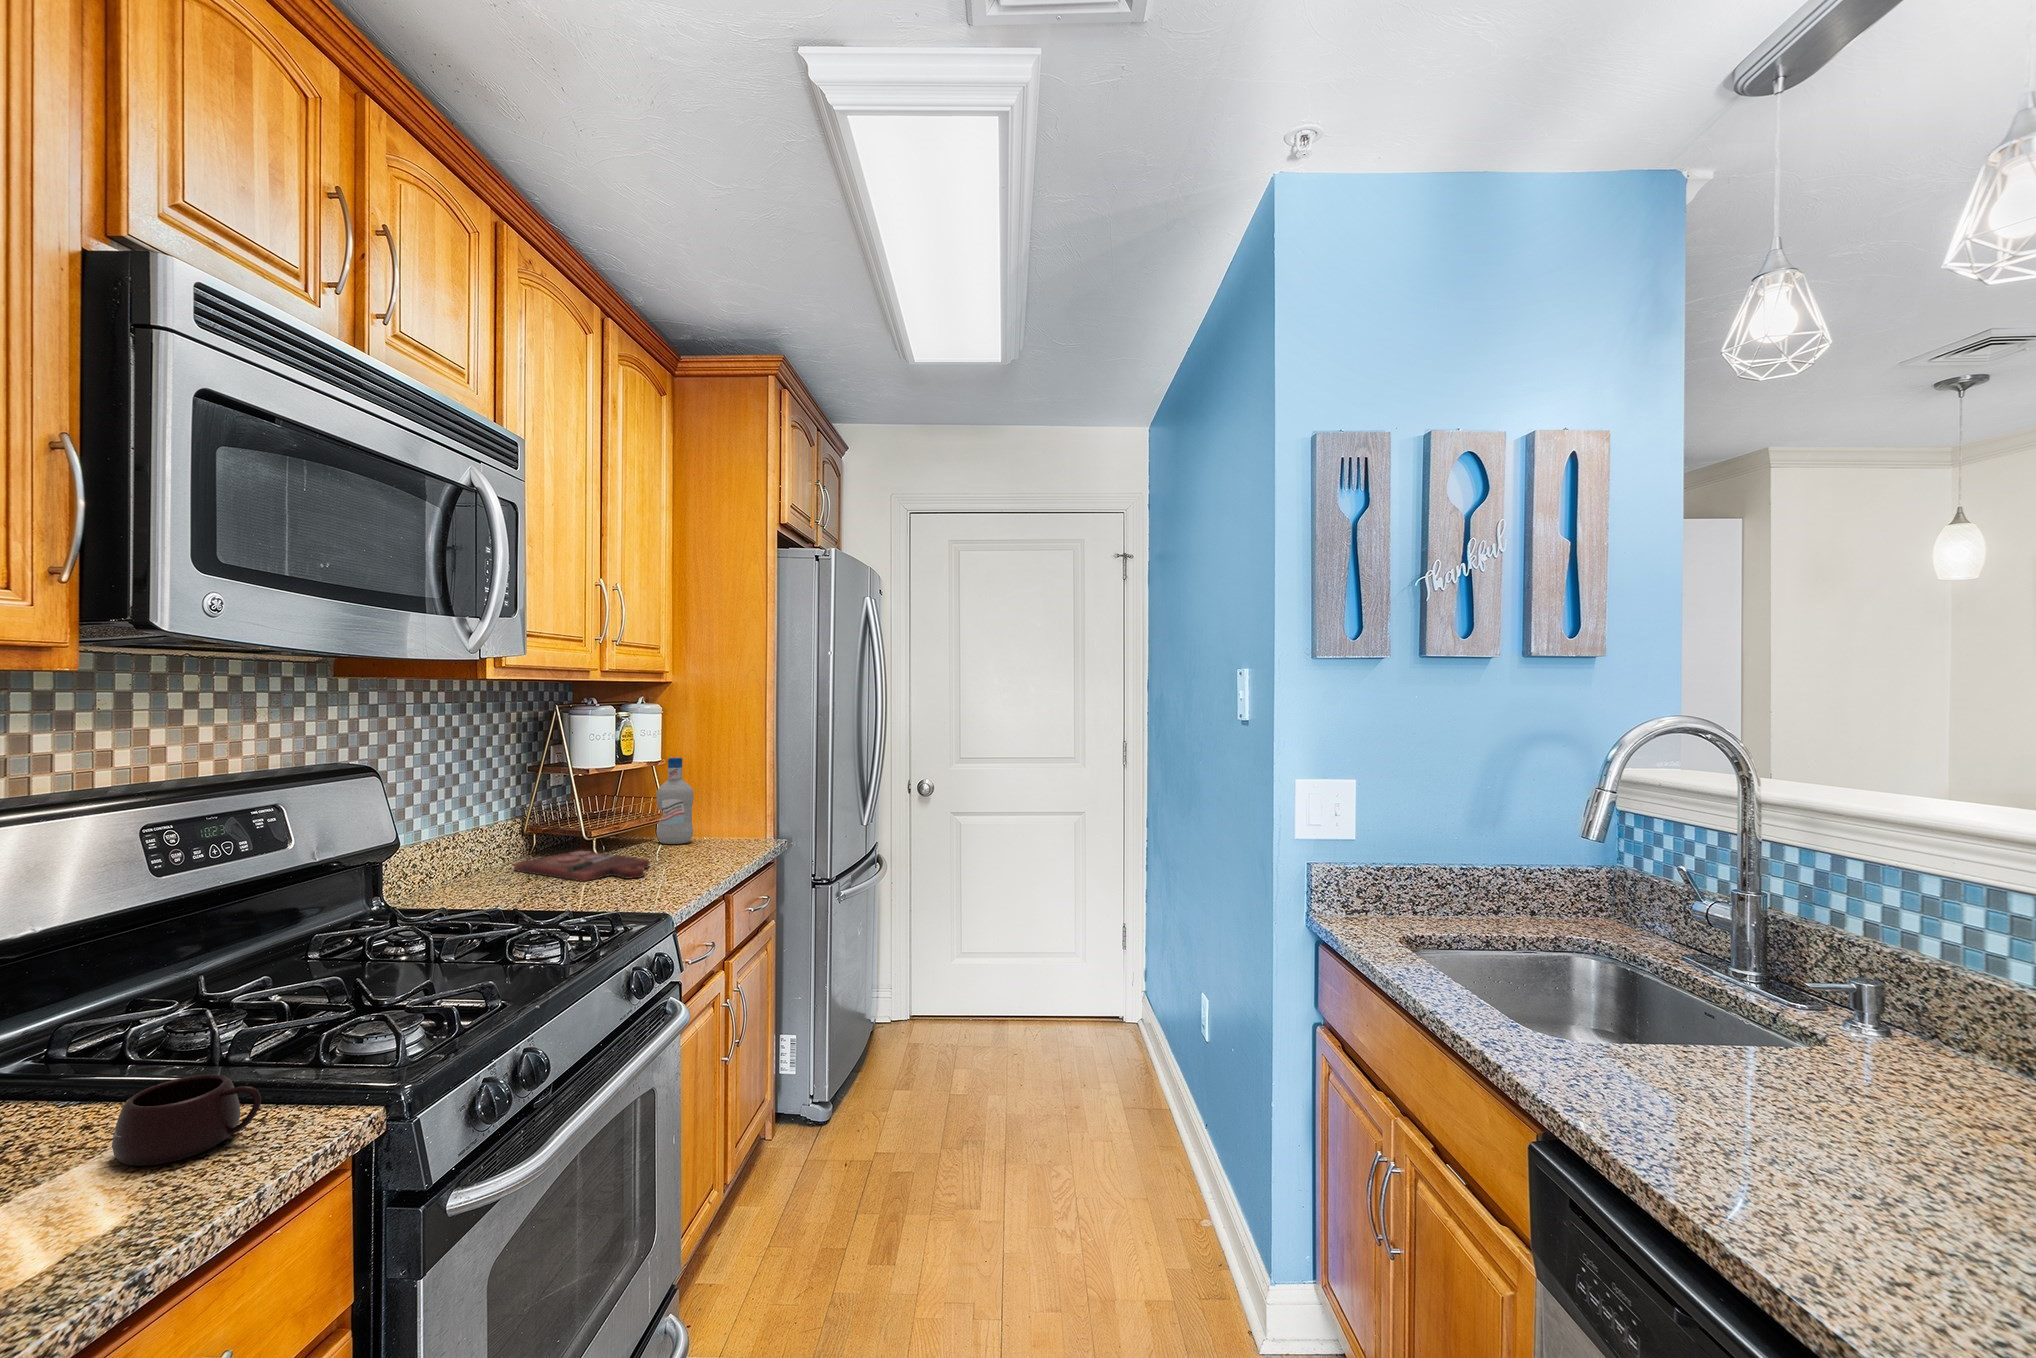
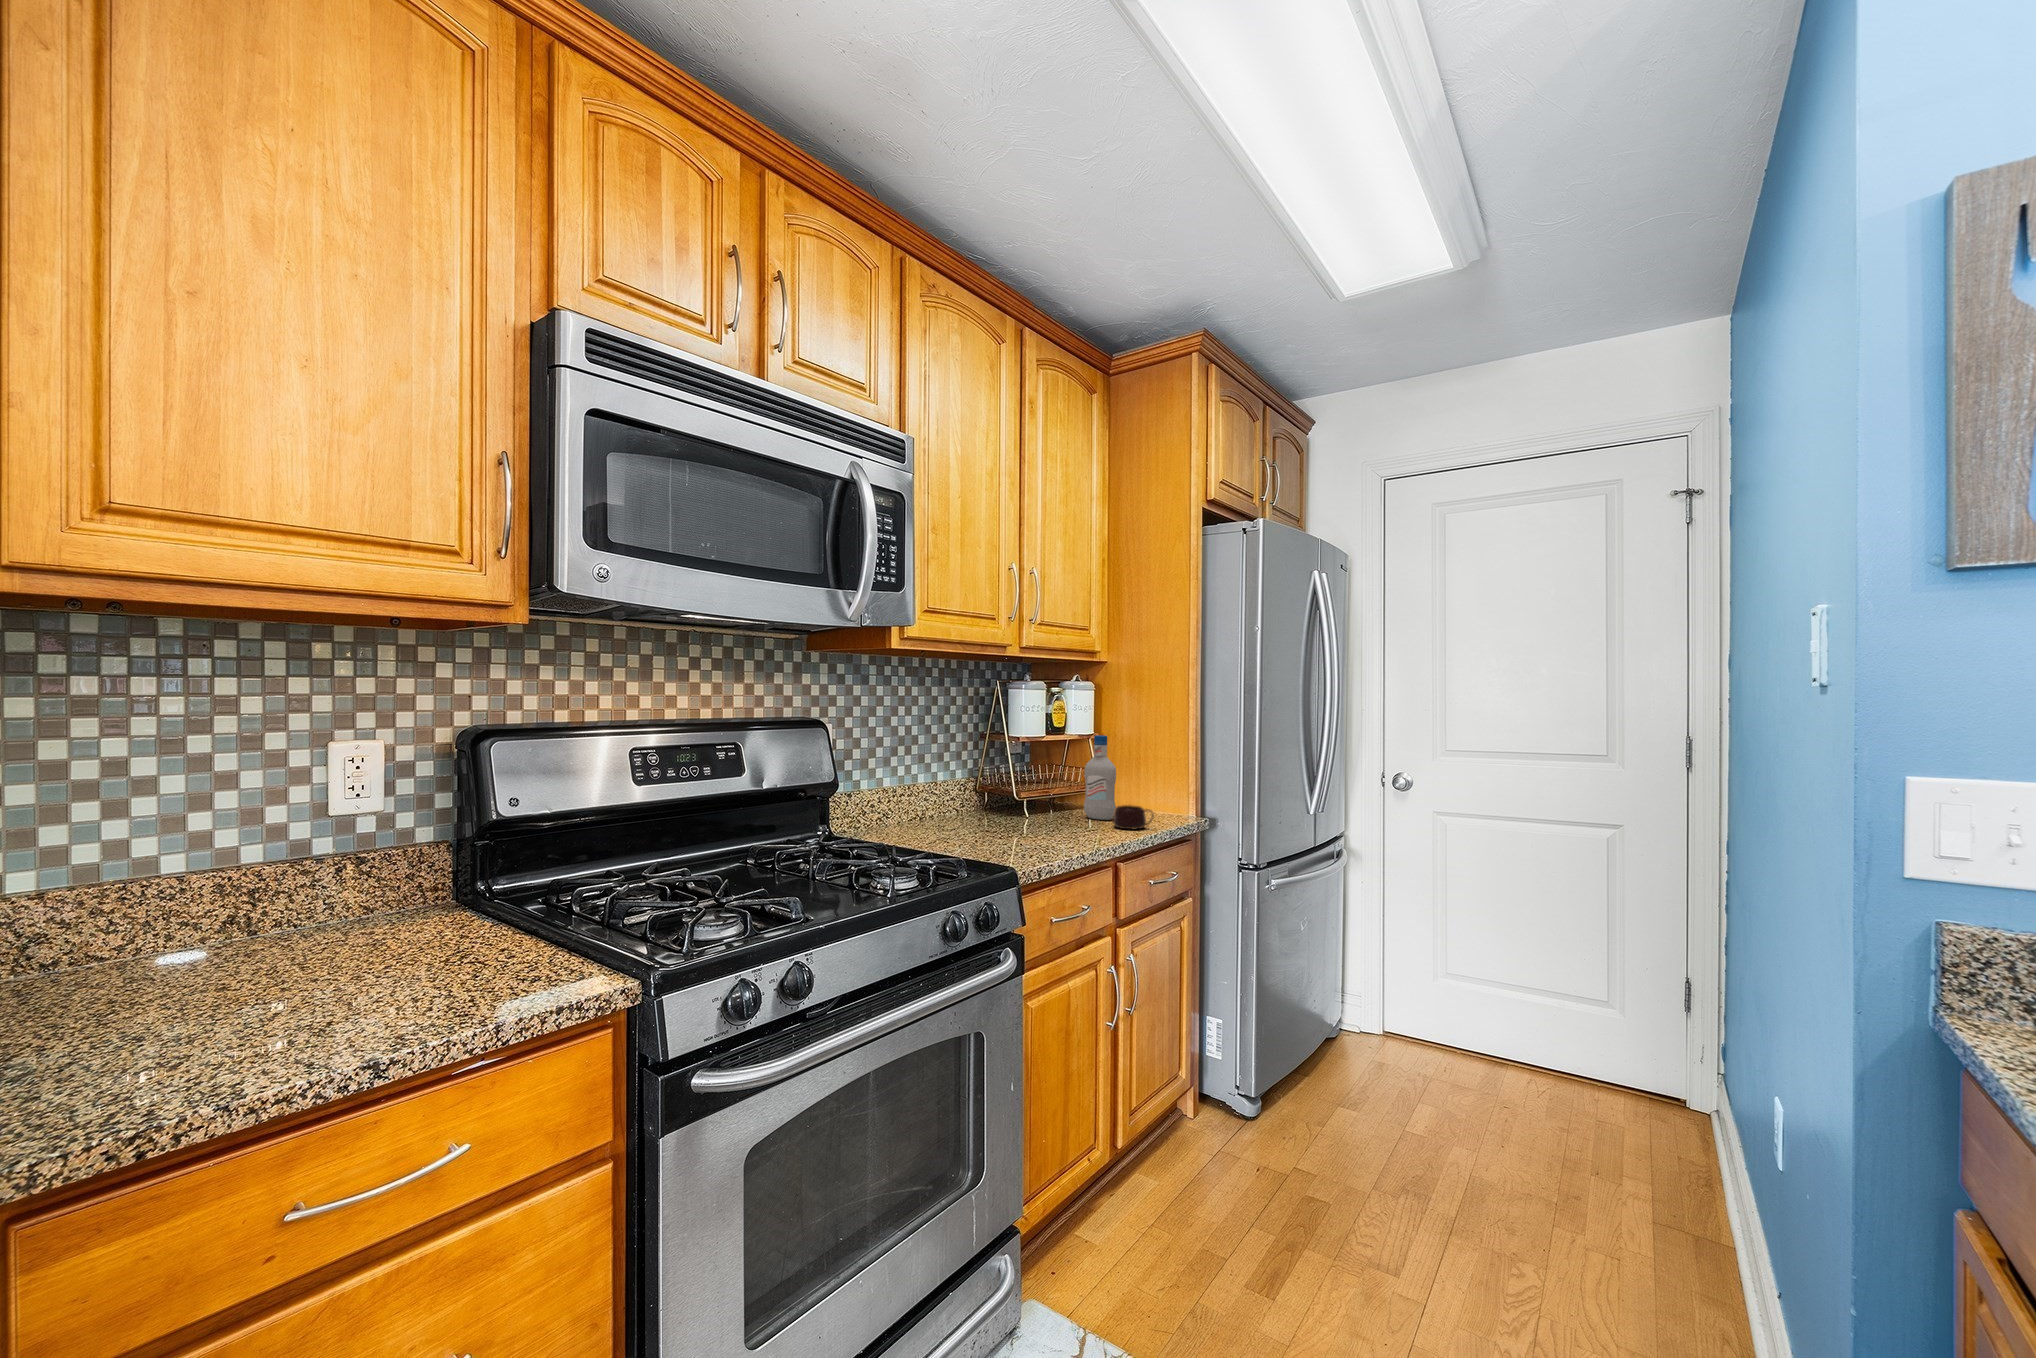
cutting board: present [514,851,649,882] -> none [948,814,1048,844]
mug: present [112,1074,261,1166] -> present [1113,805,1154,830]

